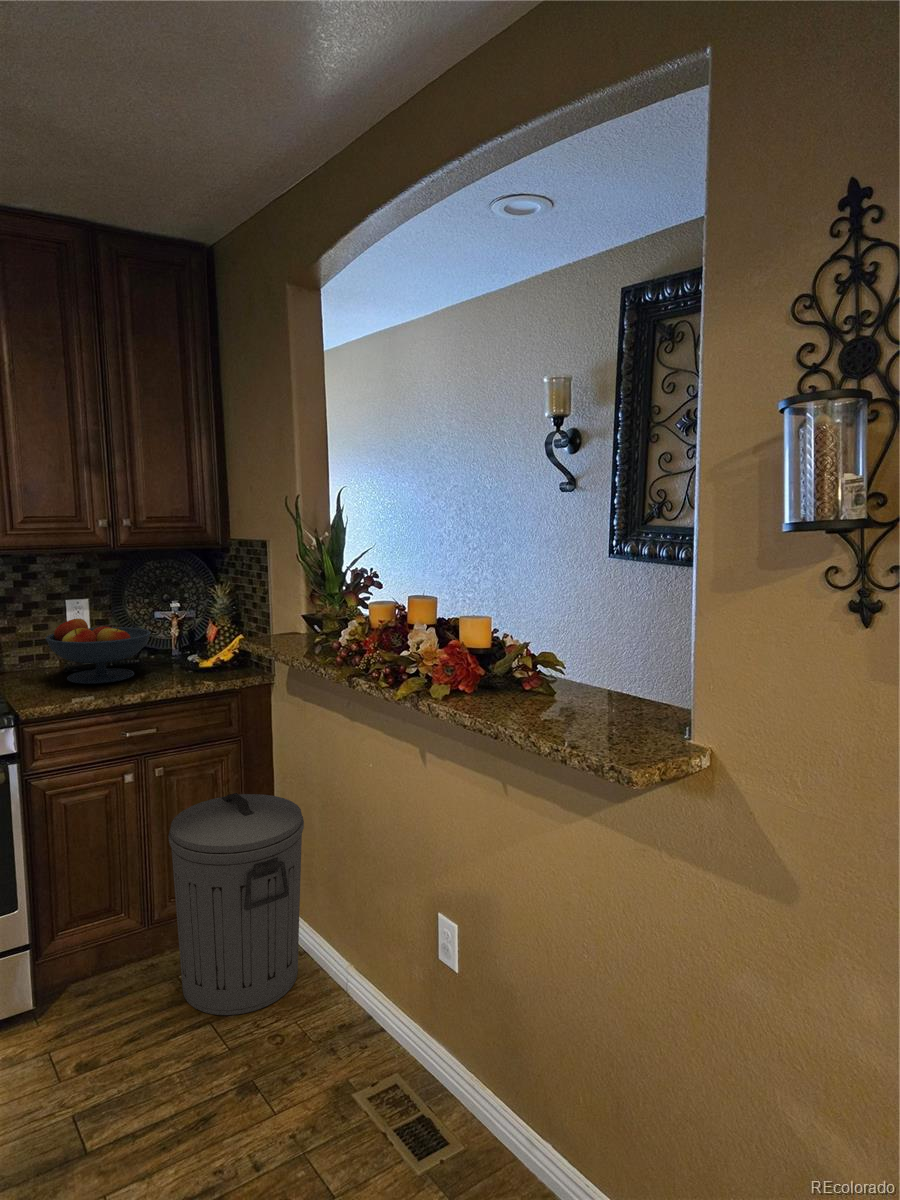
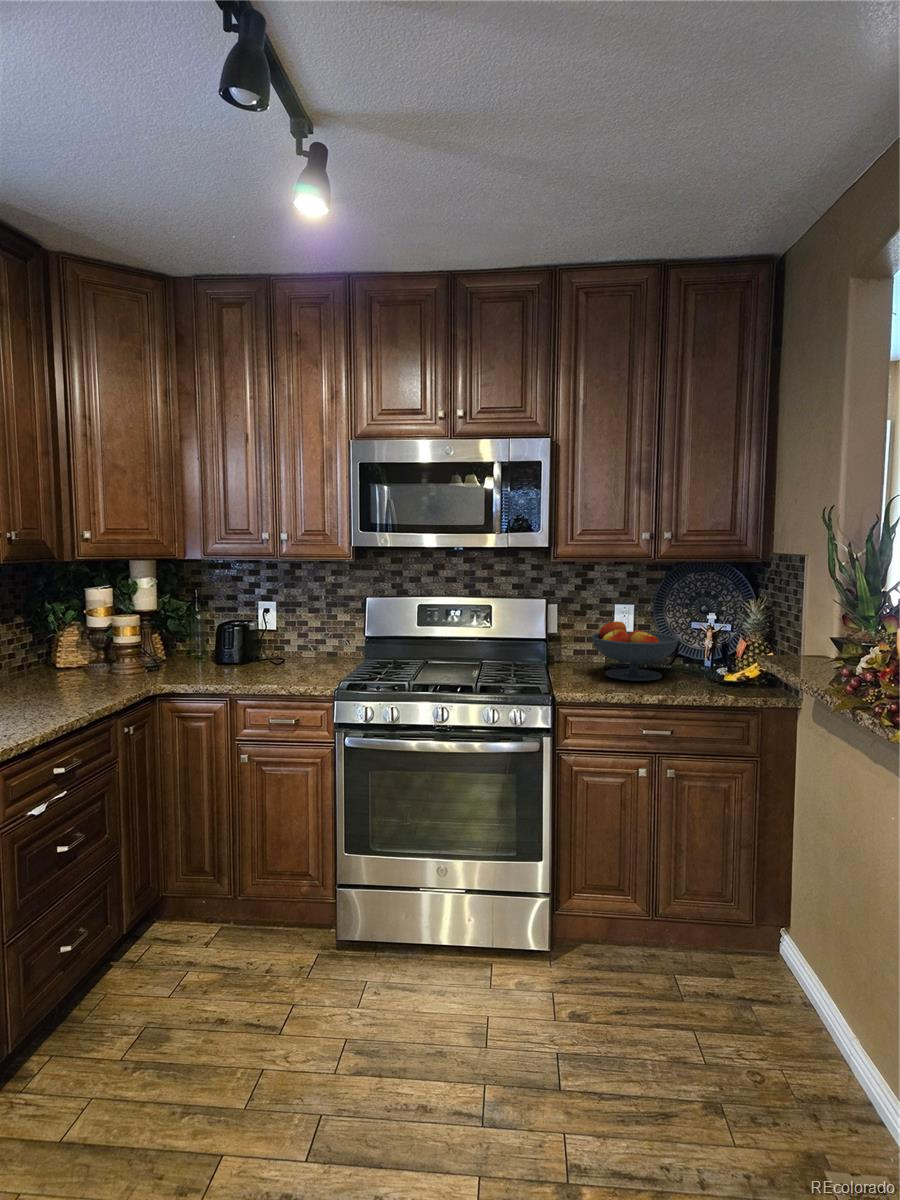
trash can: present [169,793,304,1015] -> none [671,810,815,1042]

